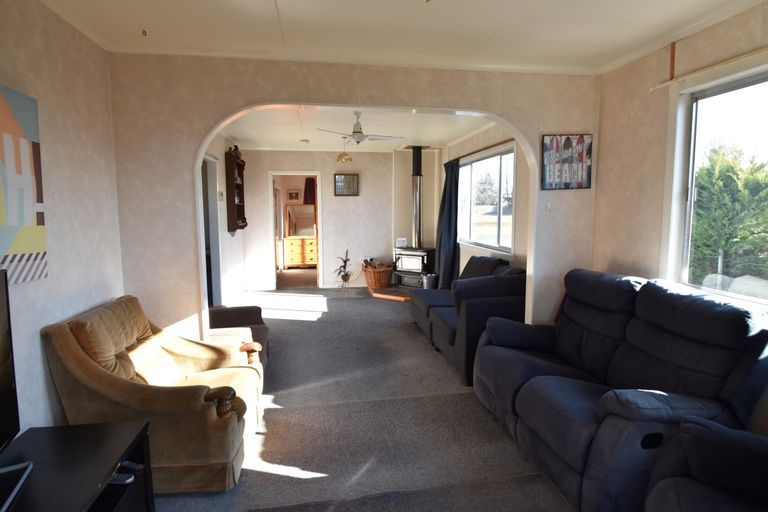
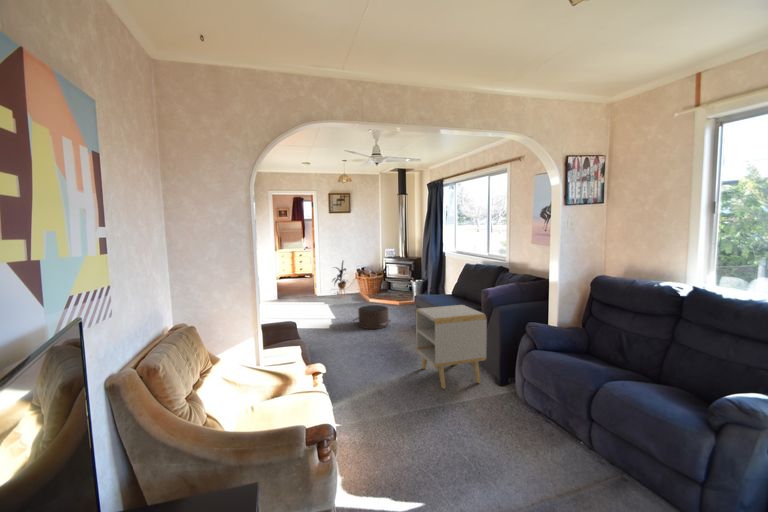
side table: none [388,298,456,384] -> present [416,305,487,389]
pouf: none [342,299,385,325] -> present [353,305,391,329]

